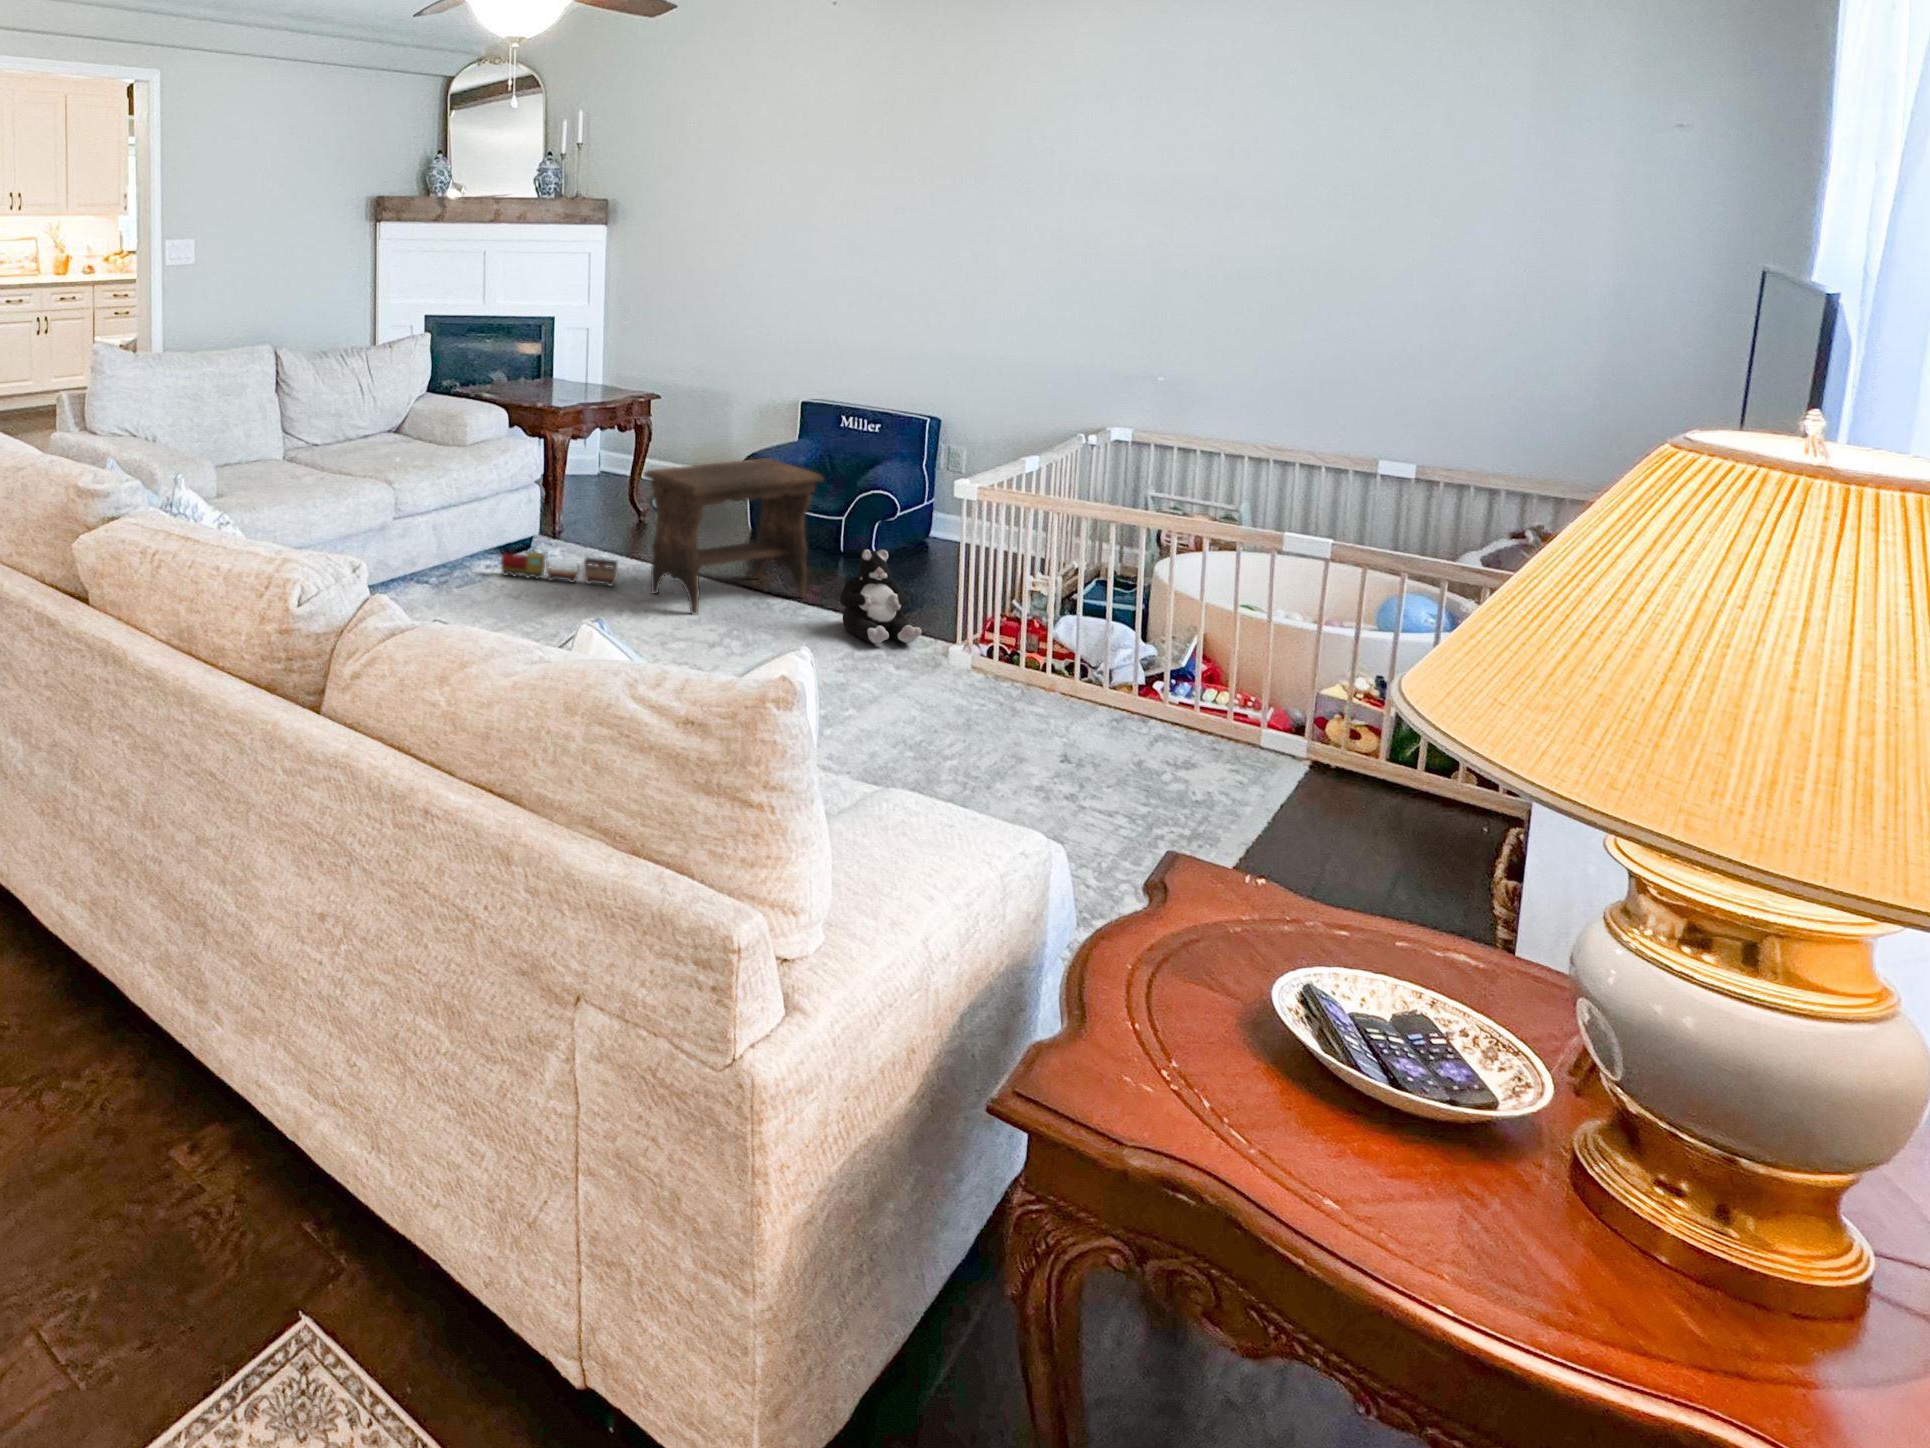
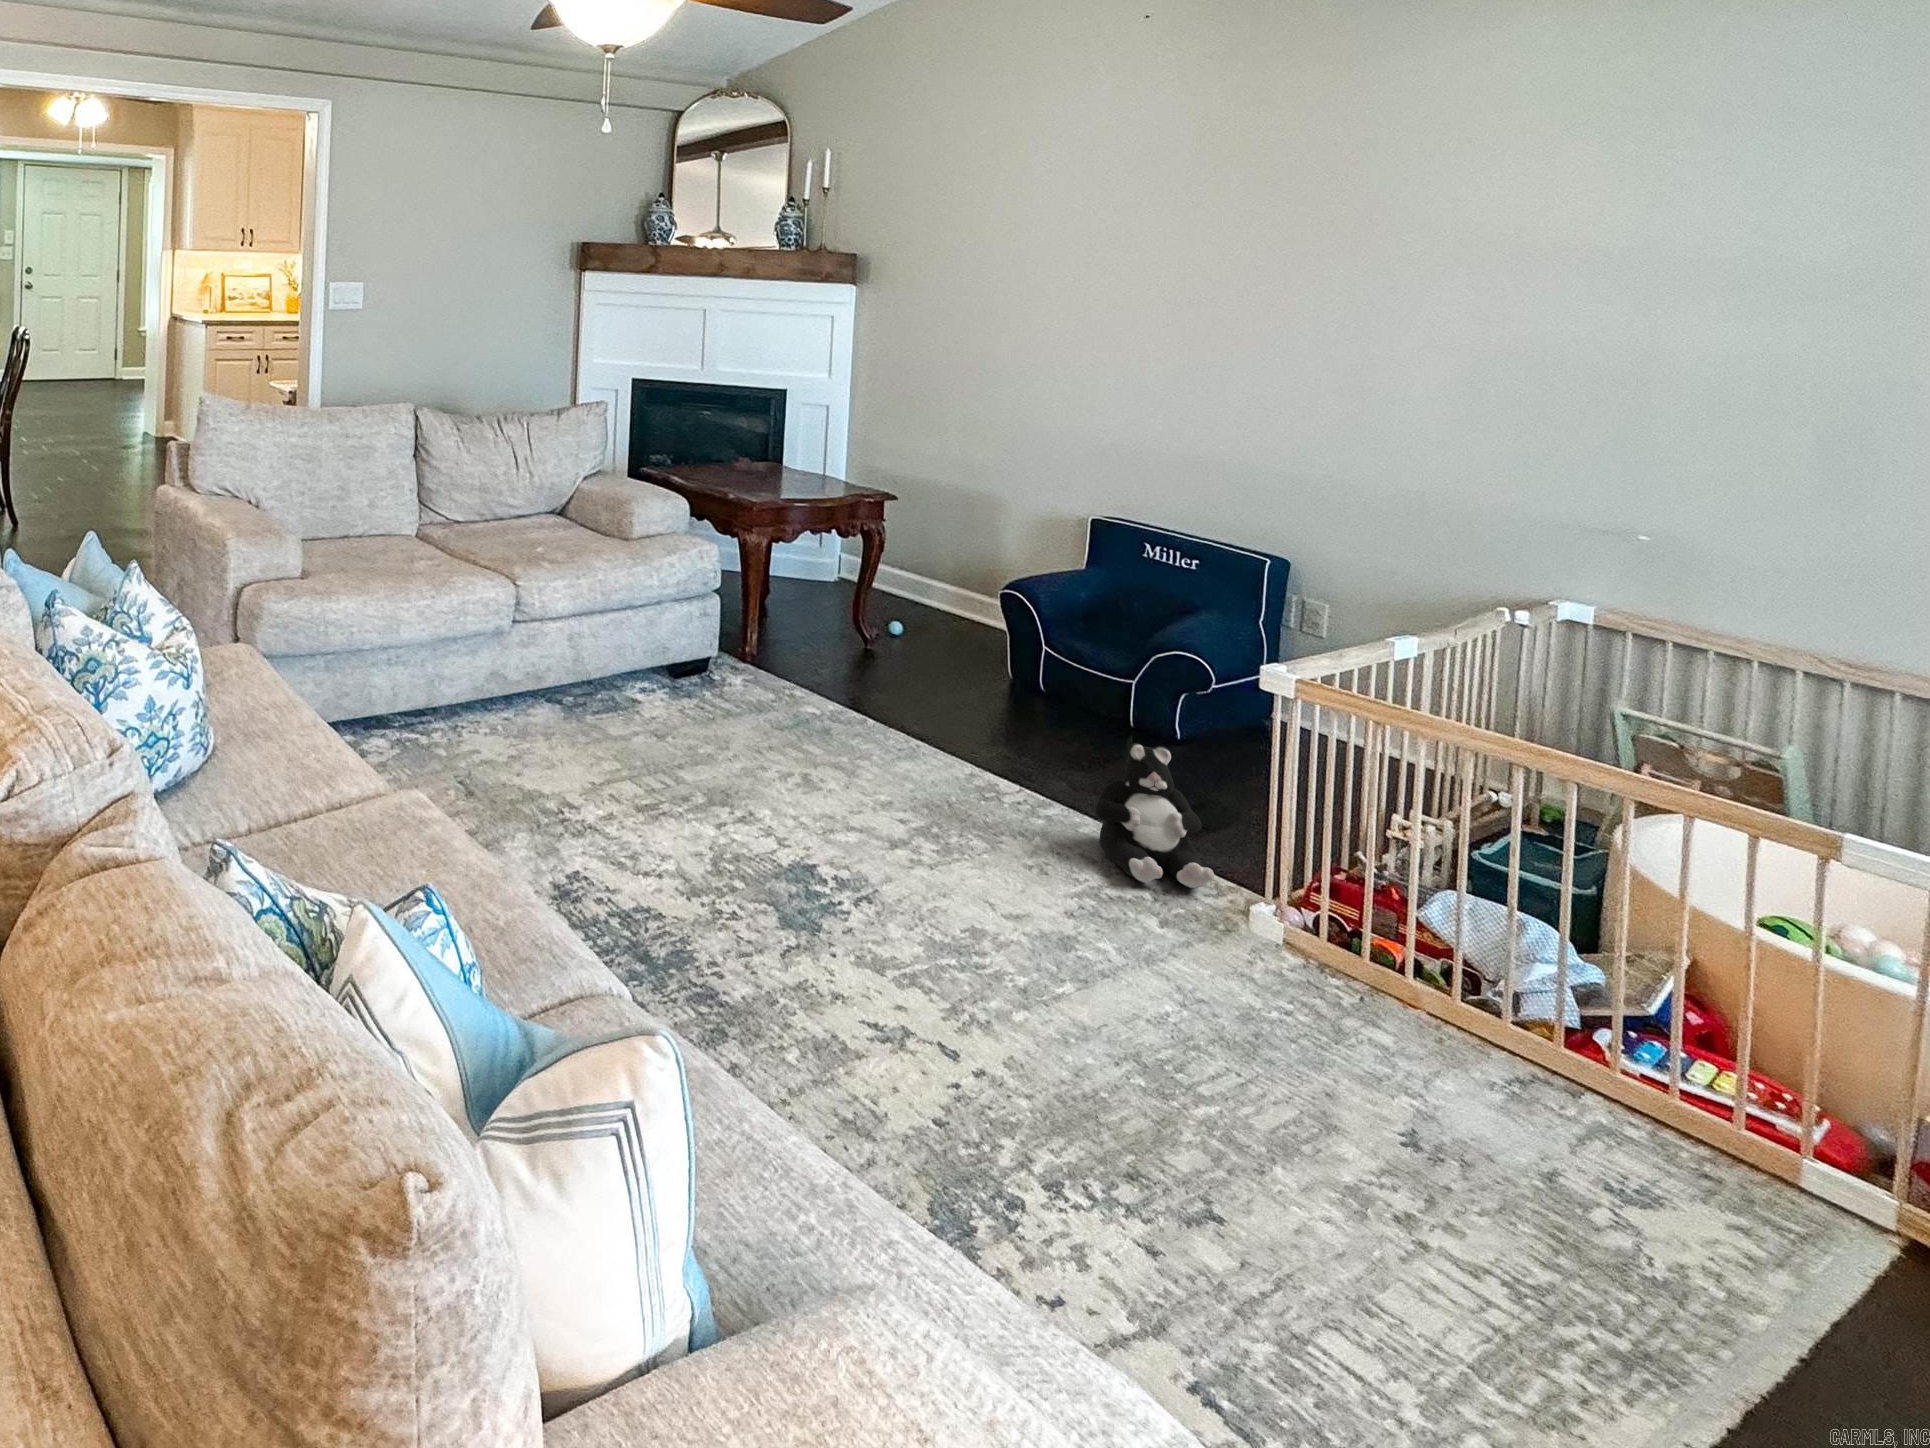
footstool: present [644,458,824,615] -> none [837,597,1090,797]
toy train: present [501,550,618,586] -> none [656,675,805,740]

